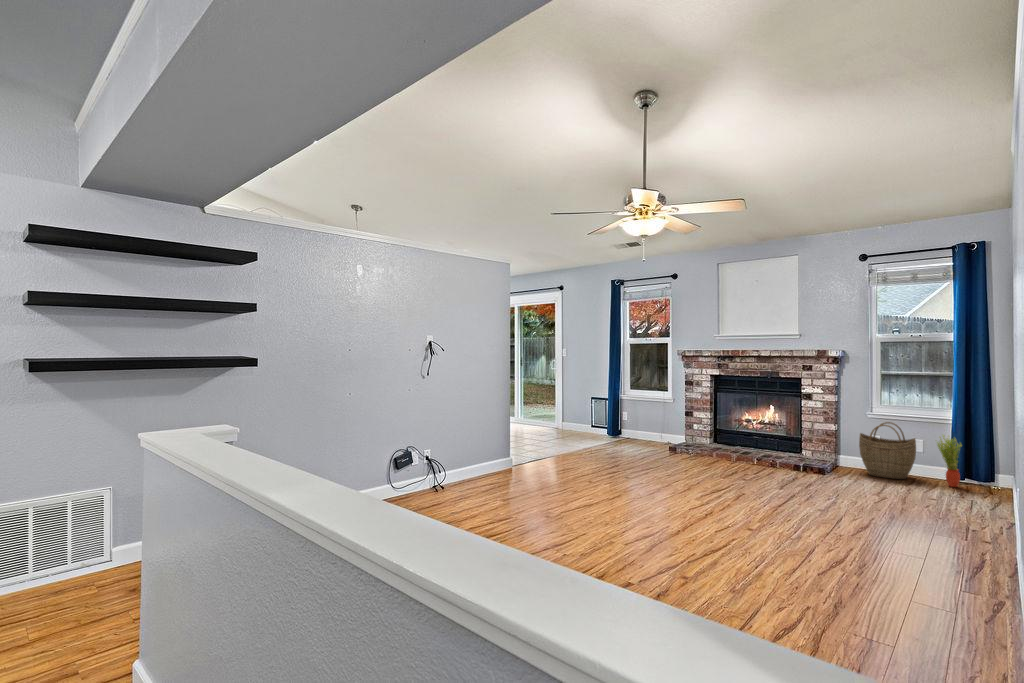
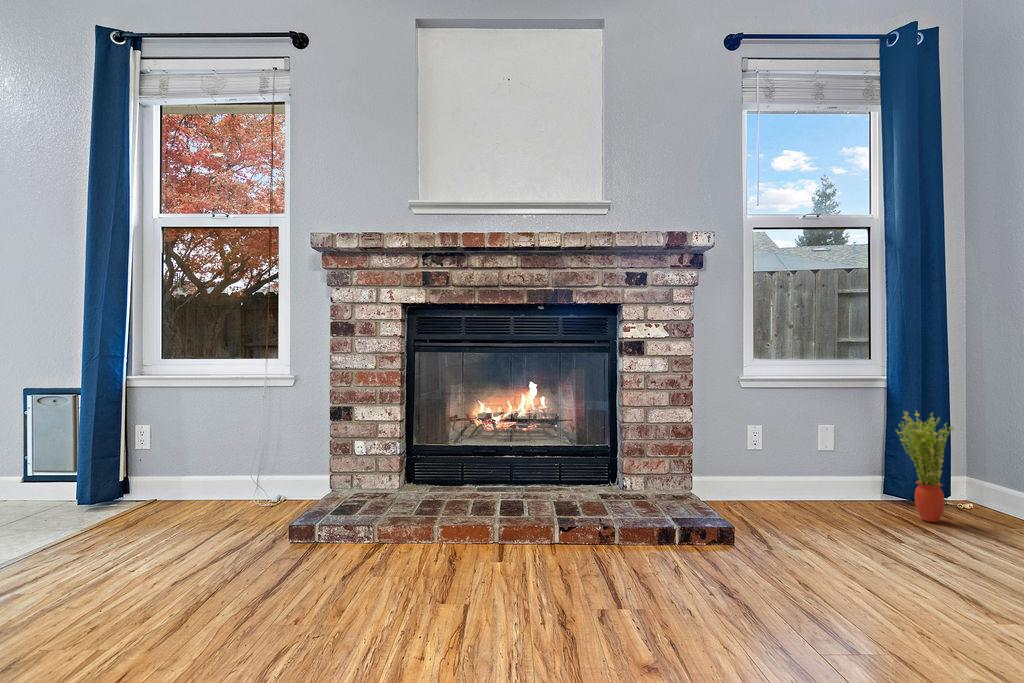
woven basket: present [859,422,916,479] -> none [744,394,863,522]

